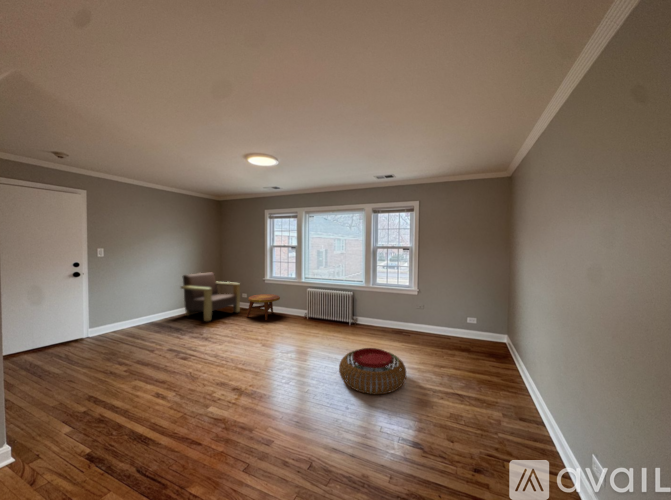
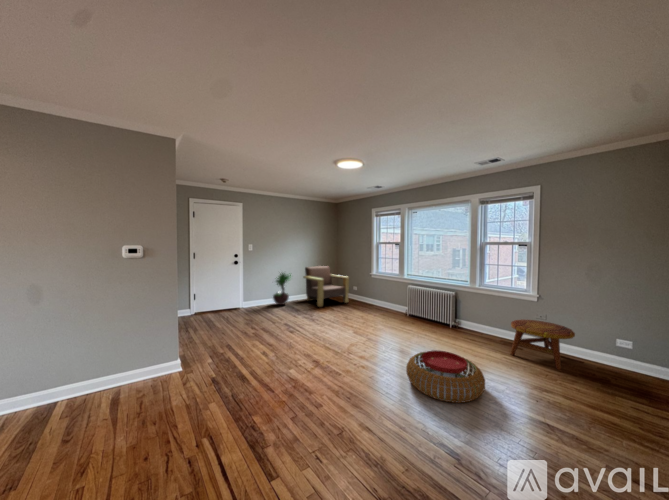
potted tree: none [138,280,169,326] -> present [273,273,291,305]
side table: present [246,294,280,320] -> present [510,320,575,369]

